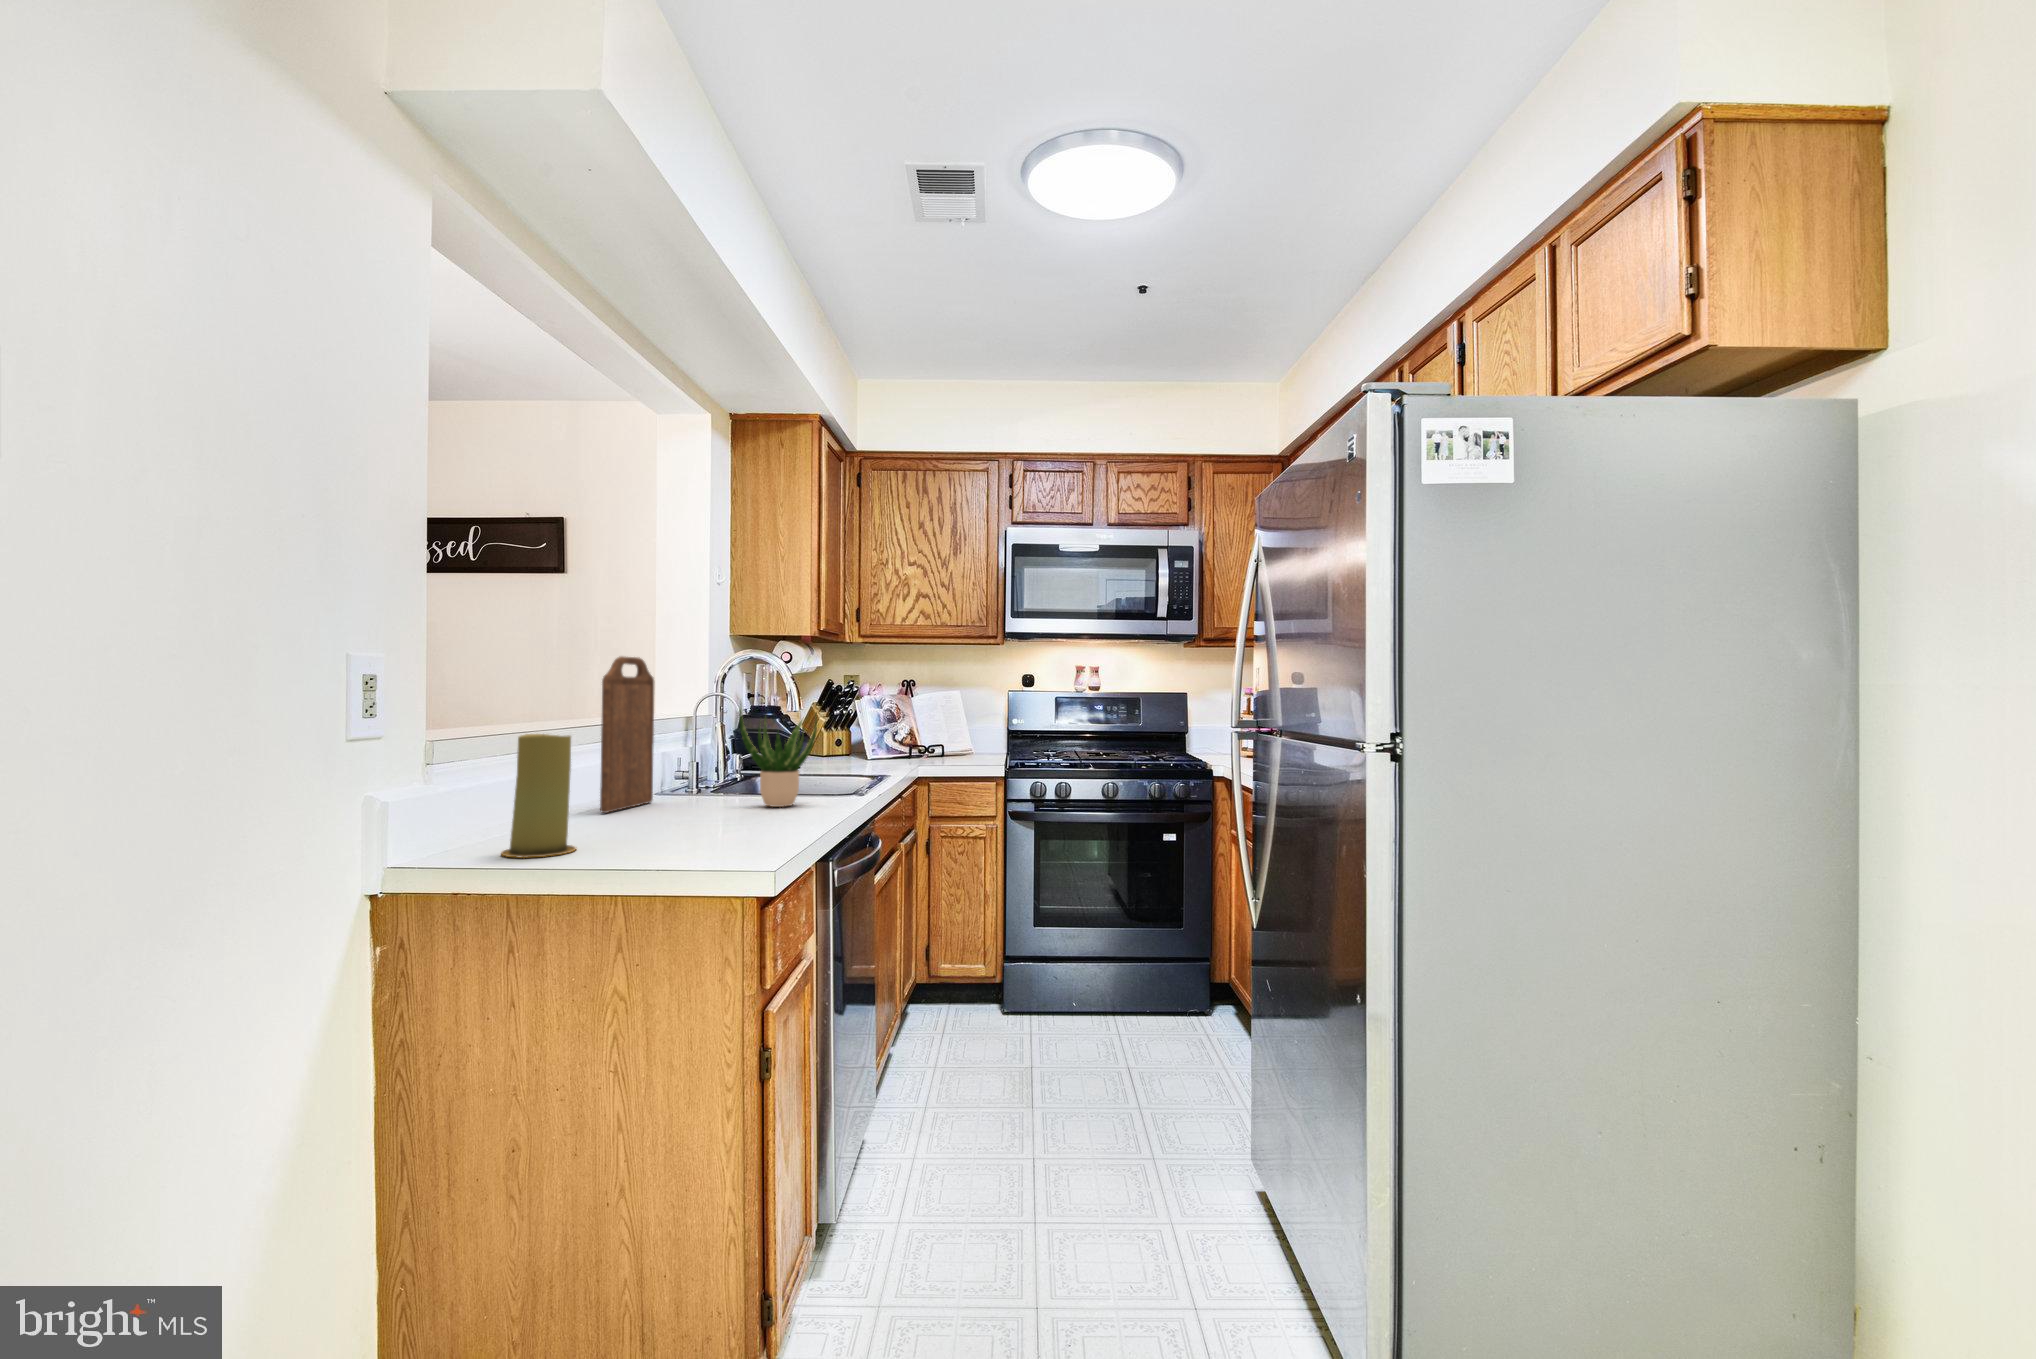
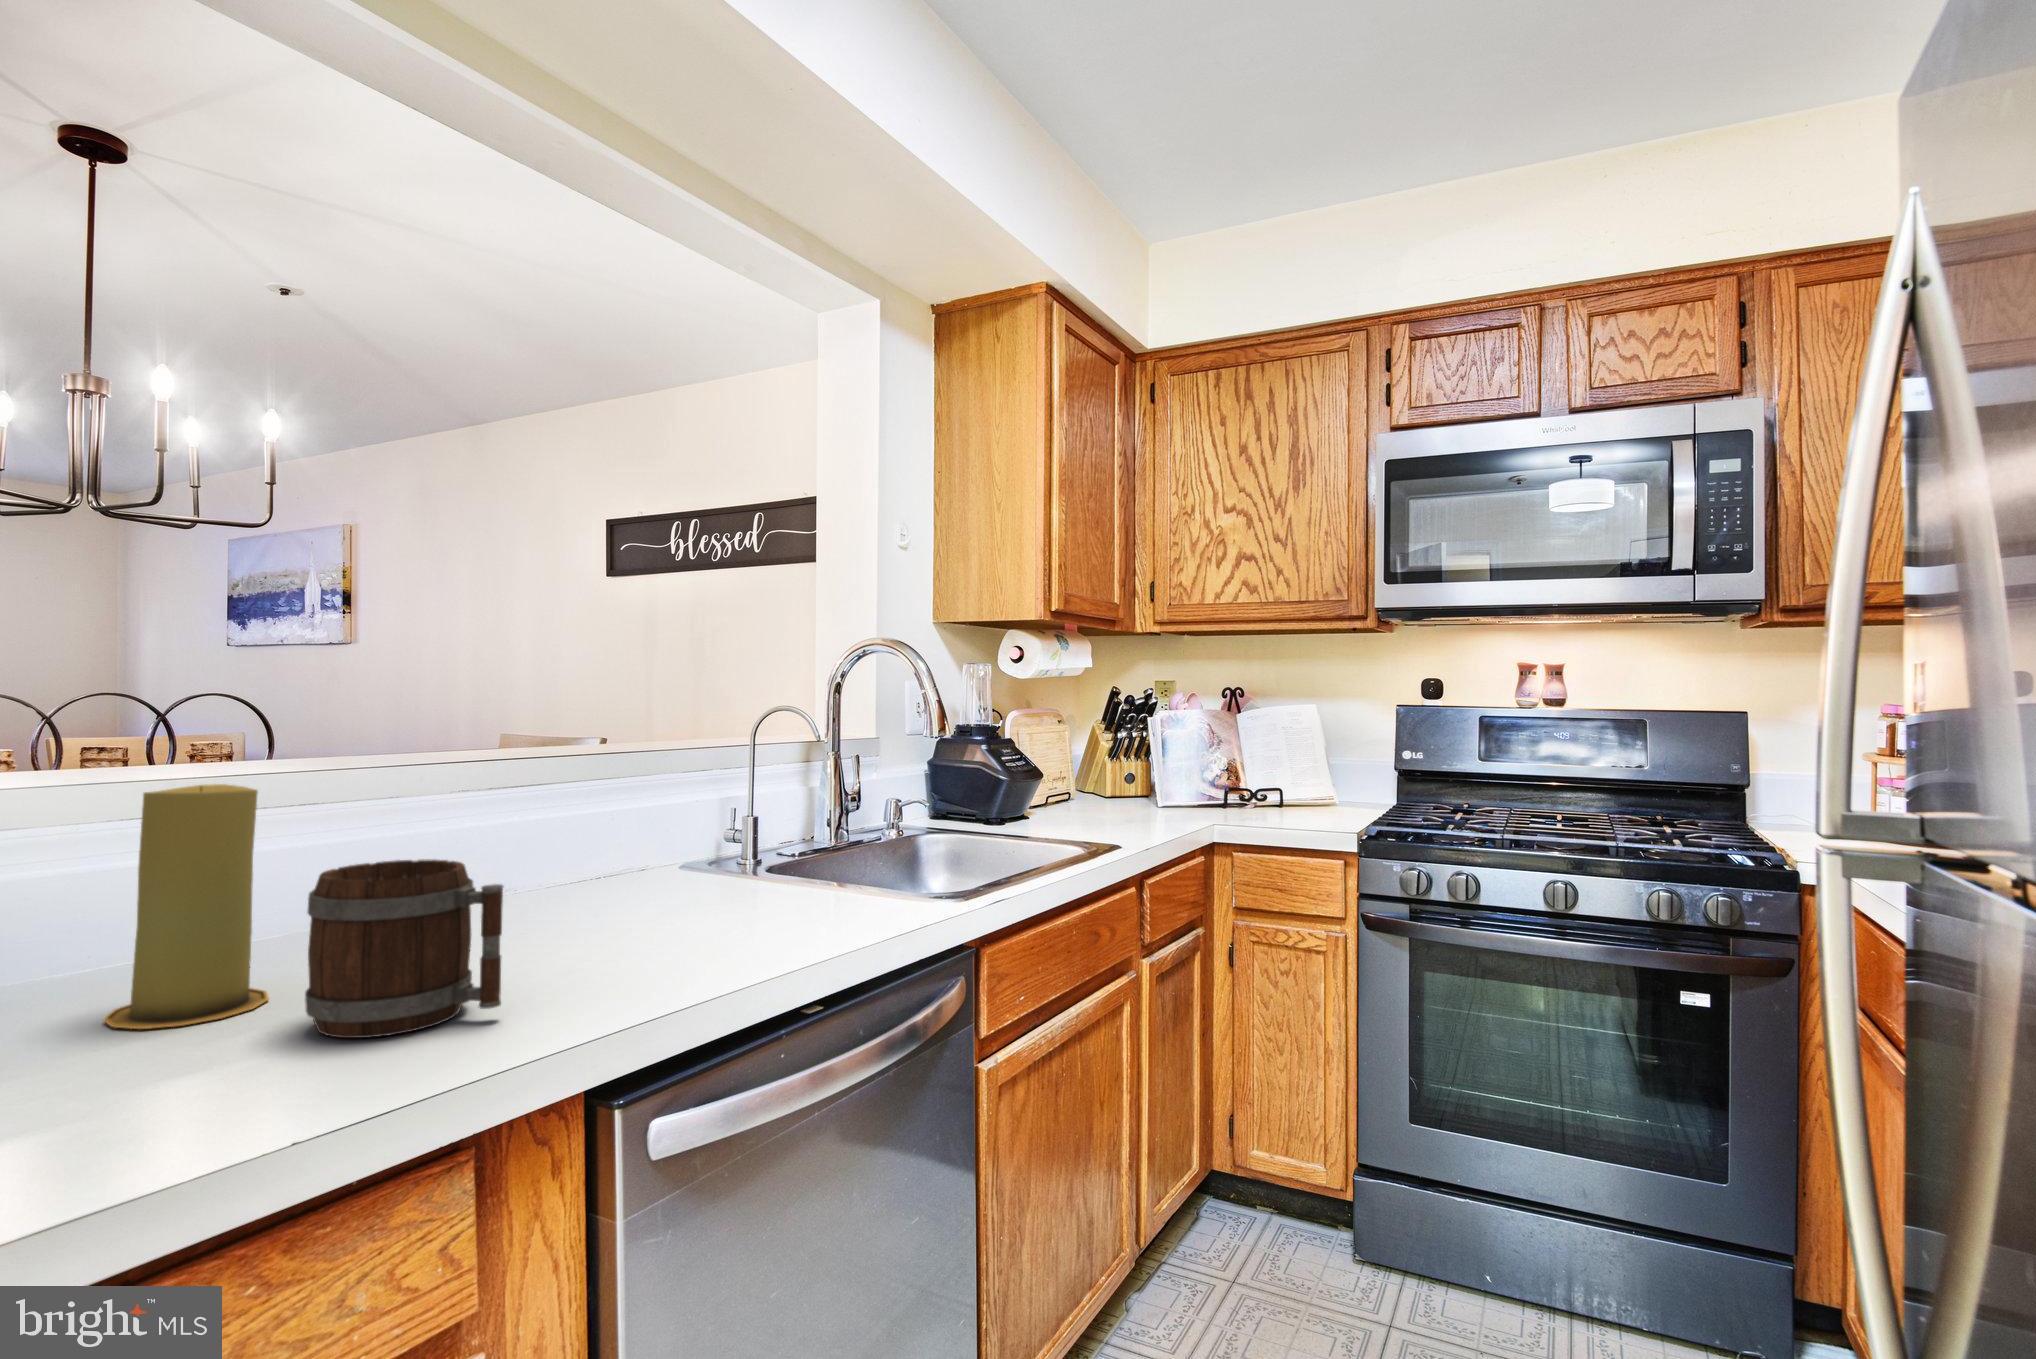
cutting board: present [600,656,654,813] -> none [560,650,691,902]
potted plant: present [739,708,817,807] -> none [771,719,894,914]
mug: none [629,769,725,849] -> present [305,859,503,1038]

